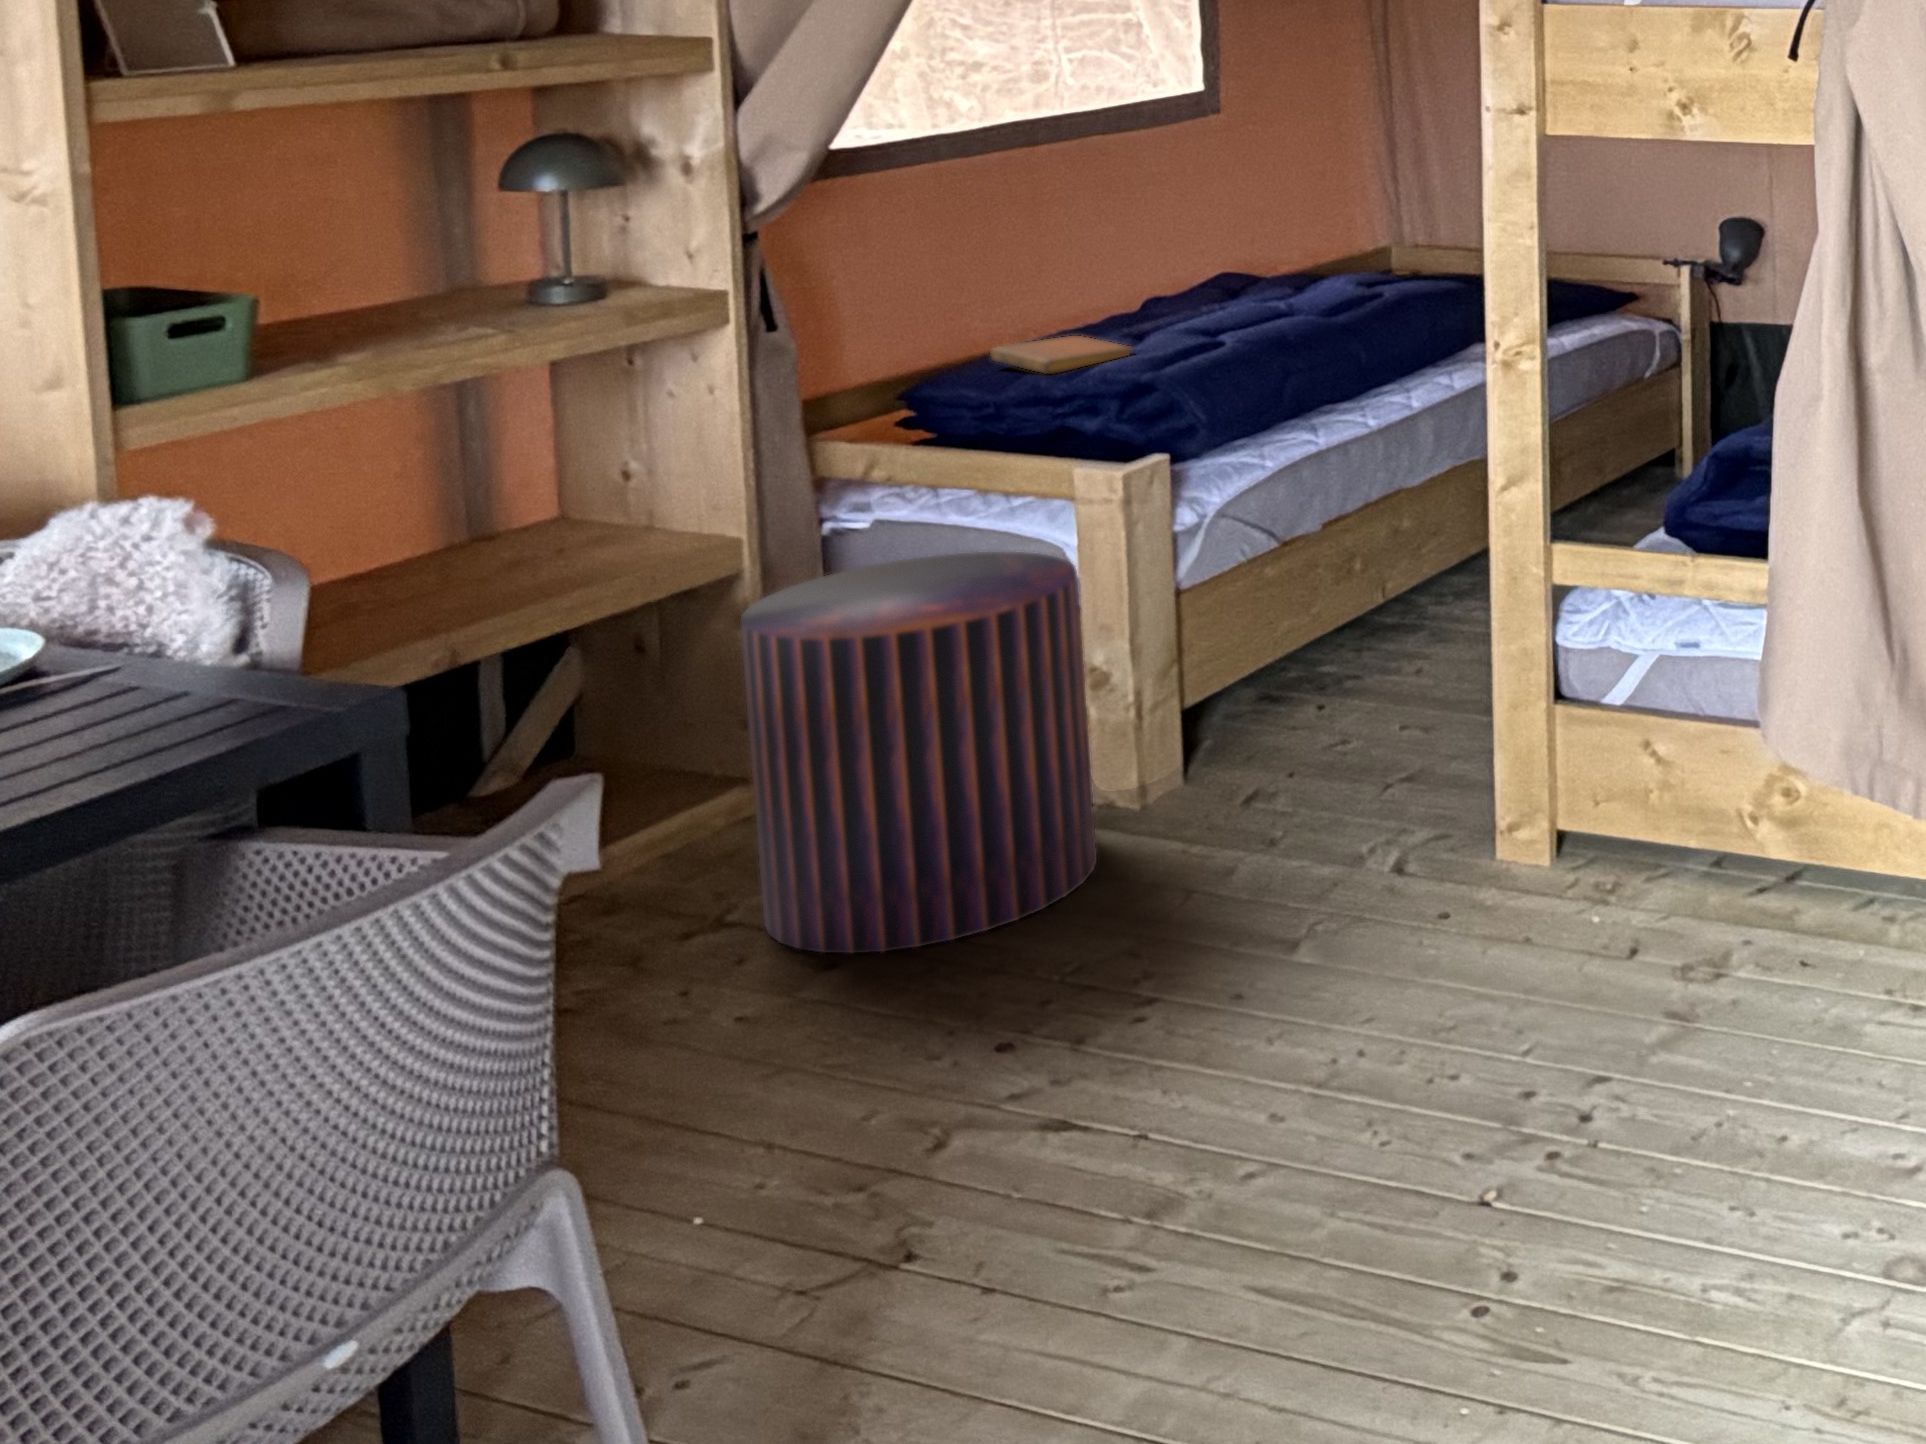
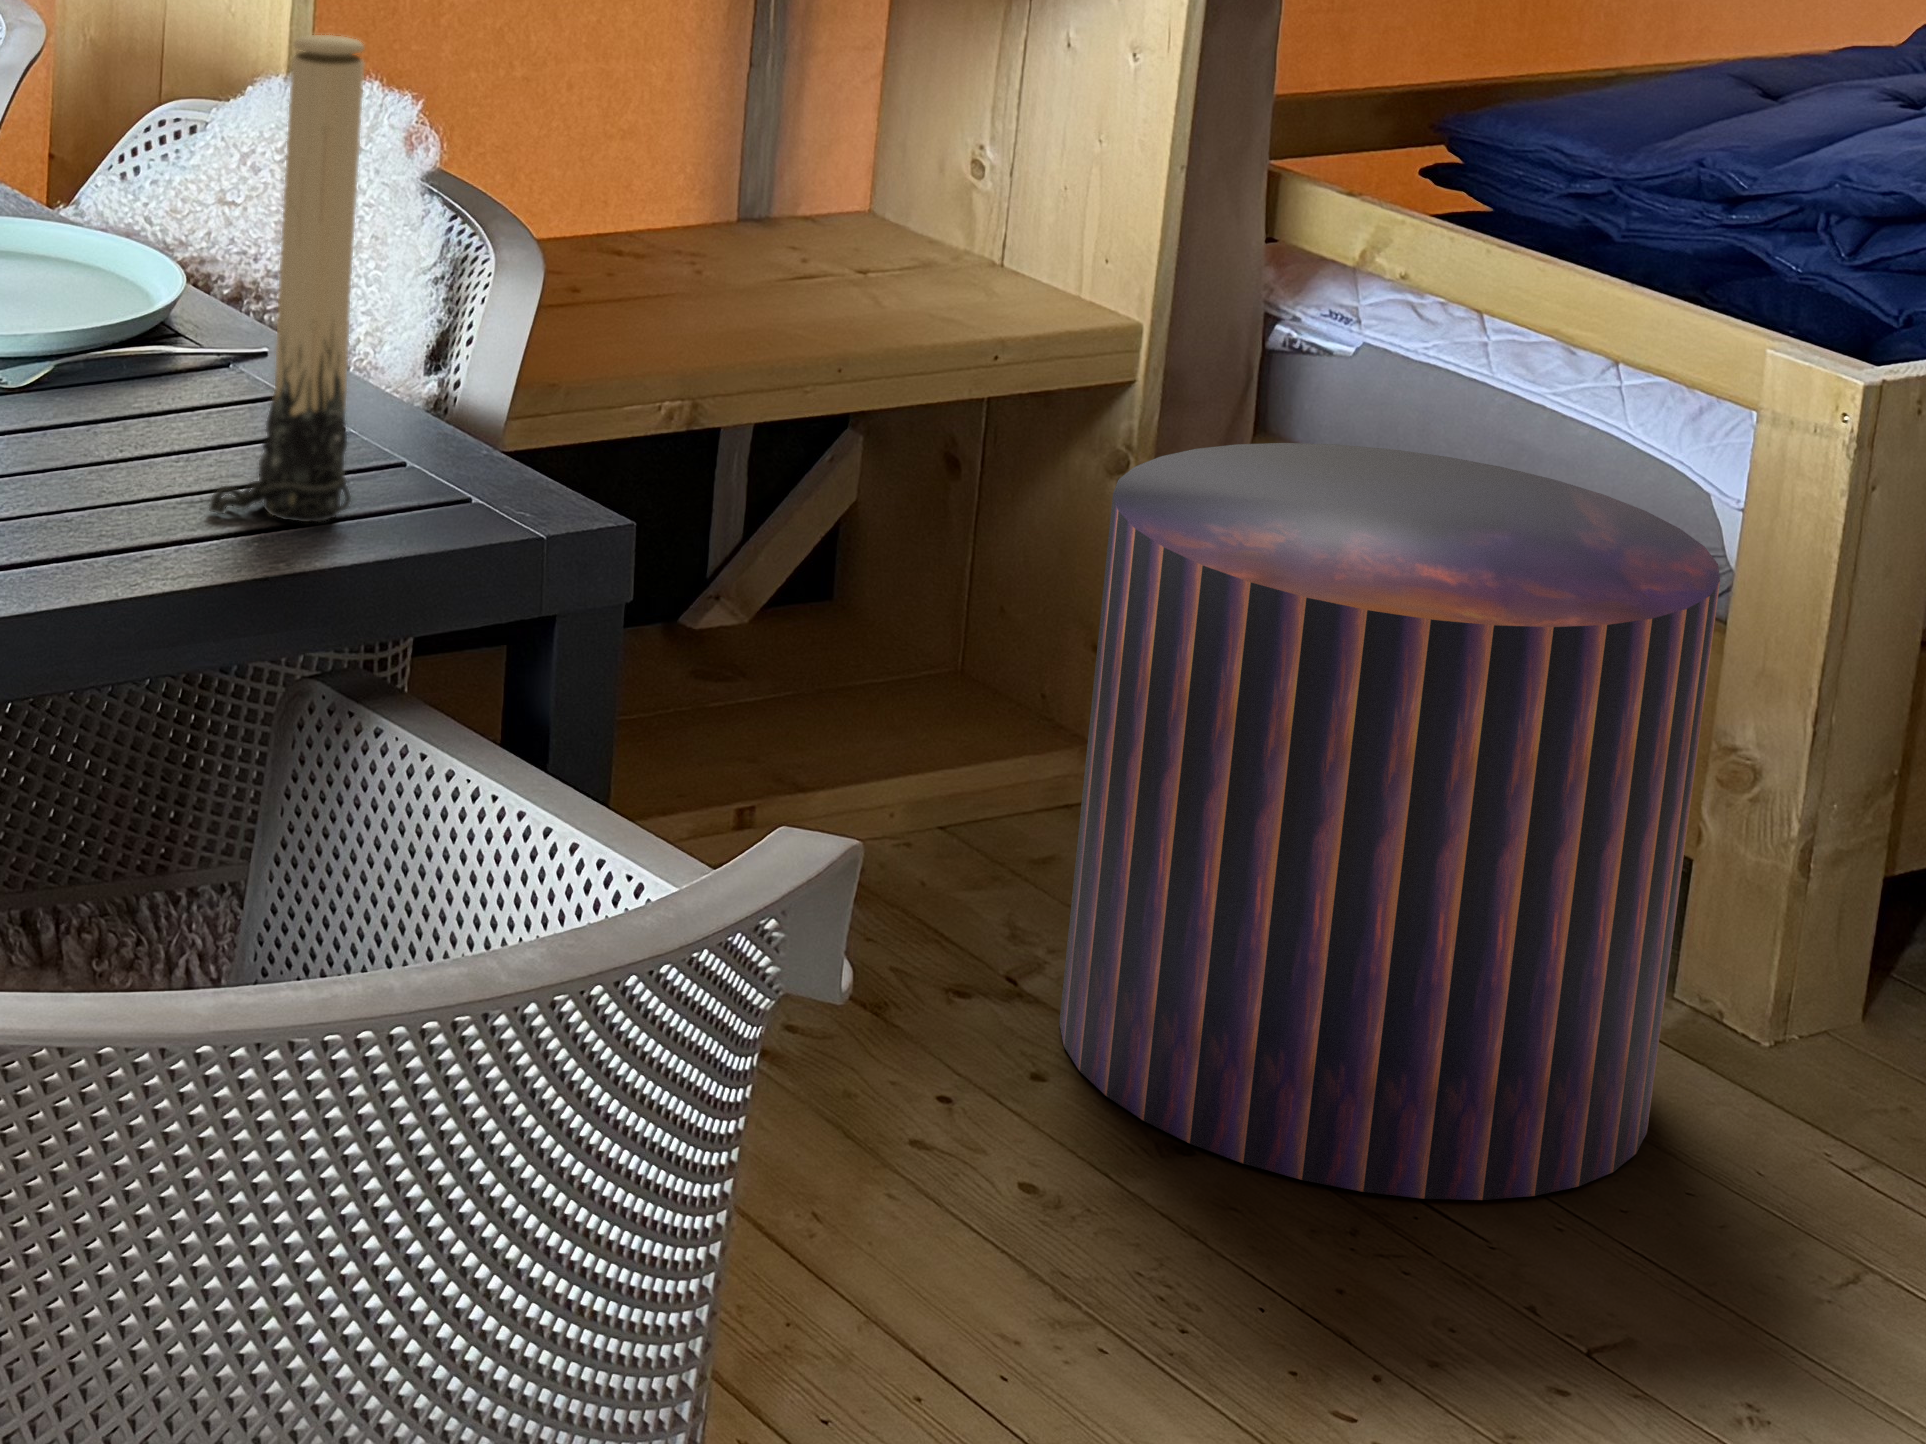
notebook: present [990,336,1131,374] -> none [1622,66,1901,155]
candle: none [143,419,248,717] -> present [209,35,364,522]

